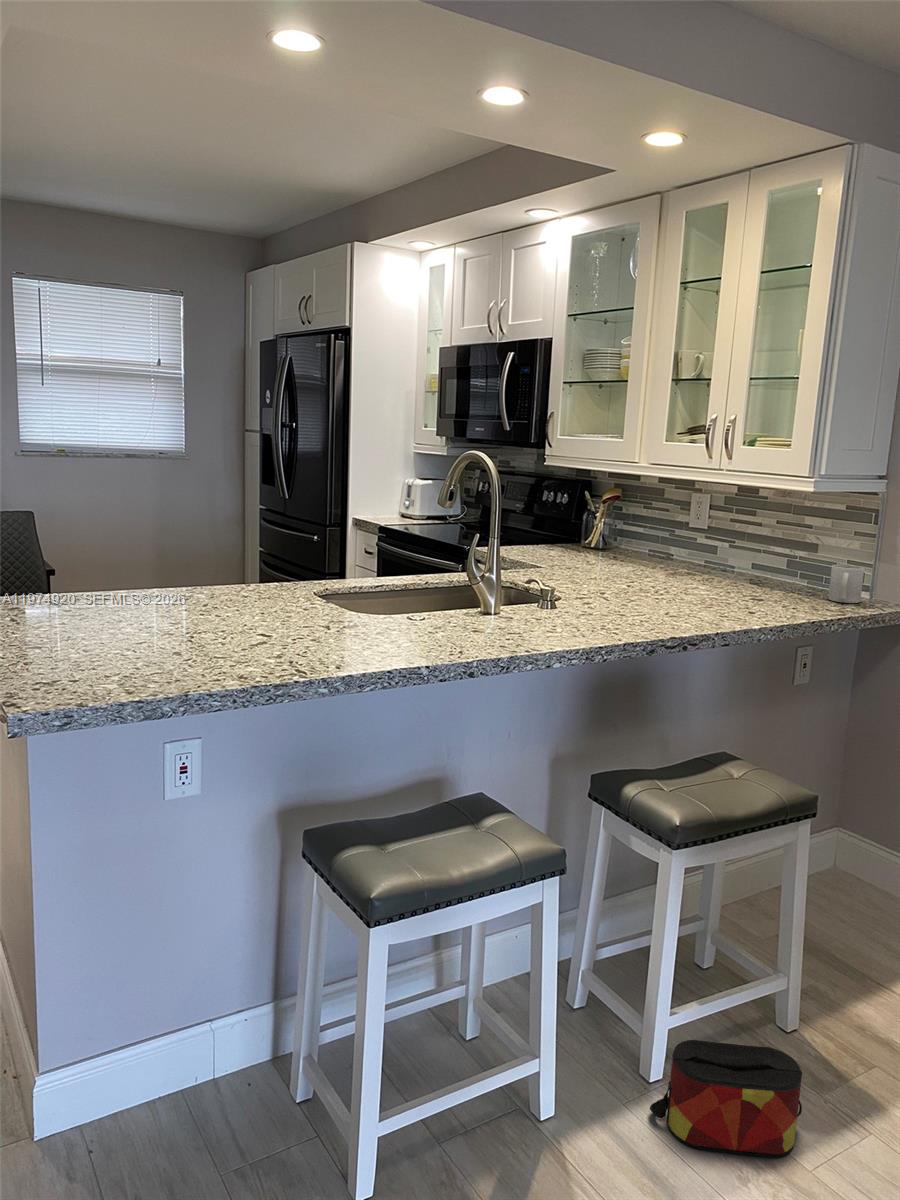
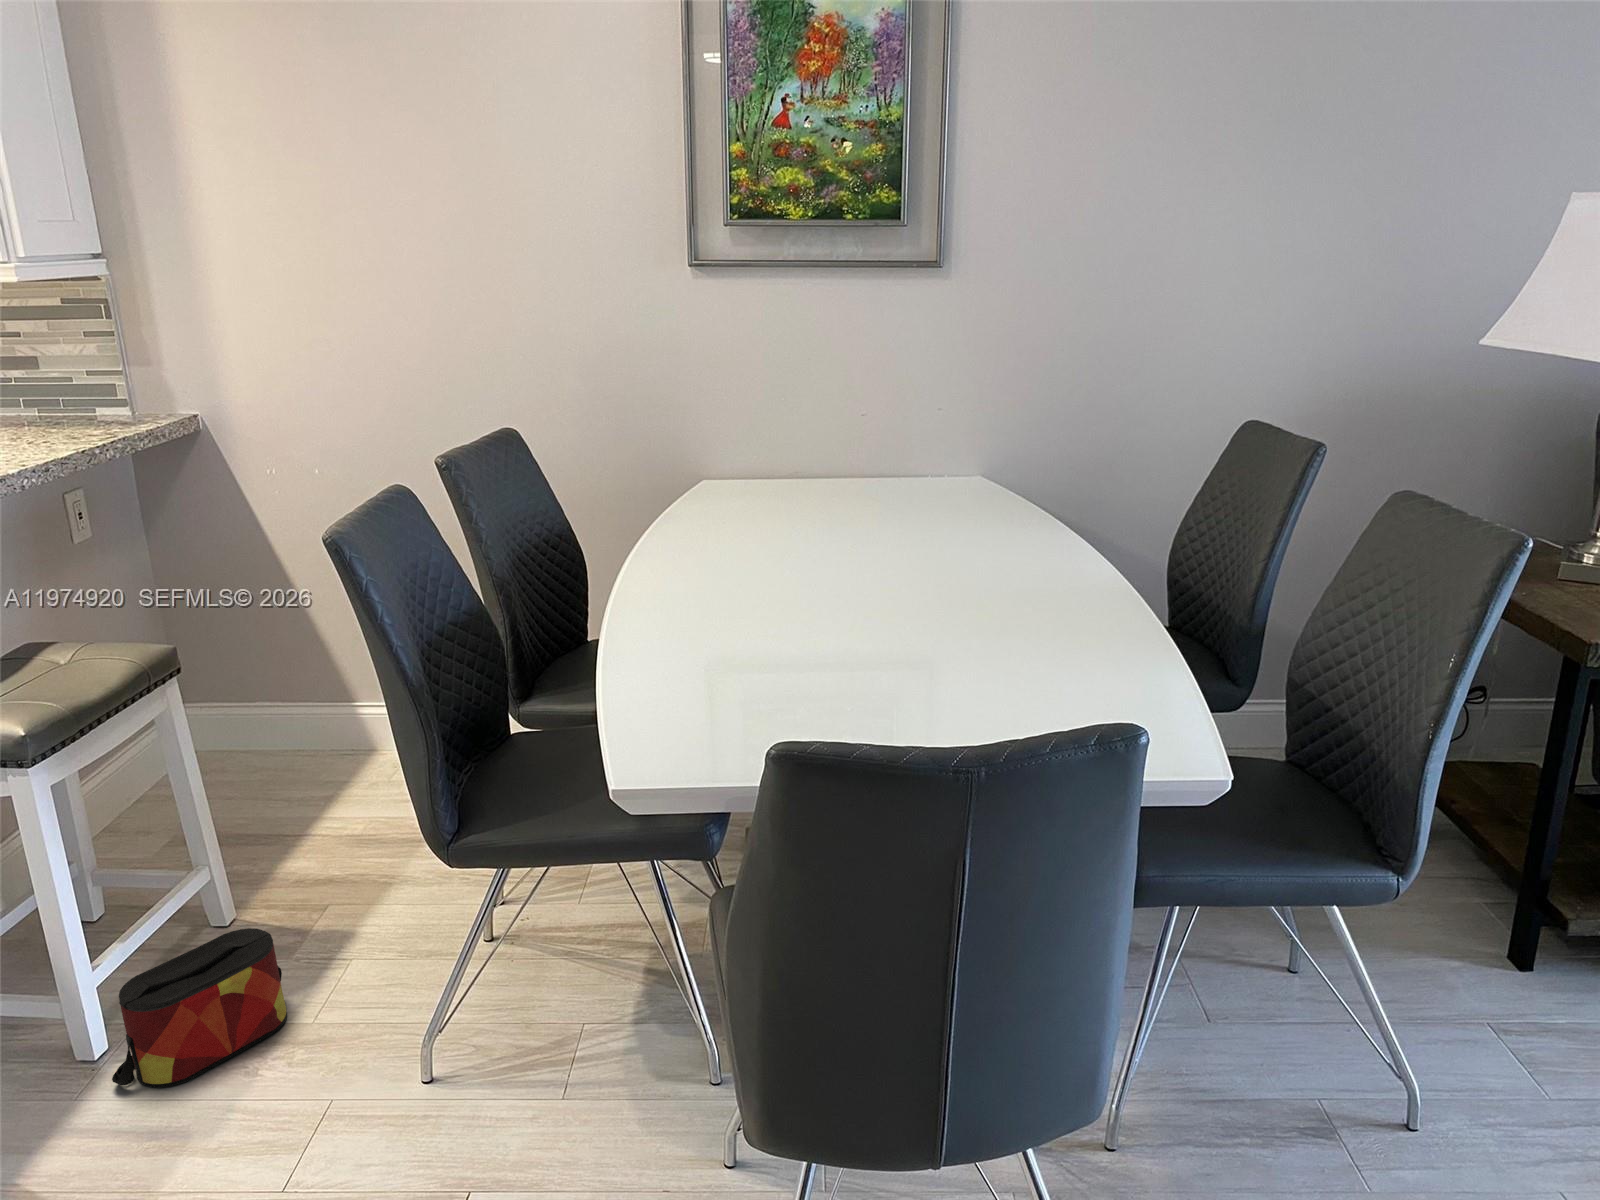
mug: present [828,565,864,603] -> none [73,375,125,424]

